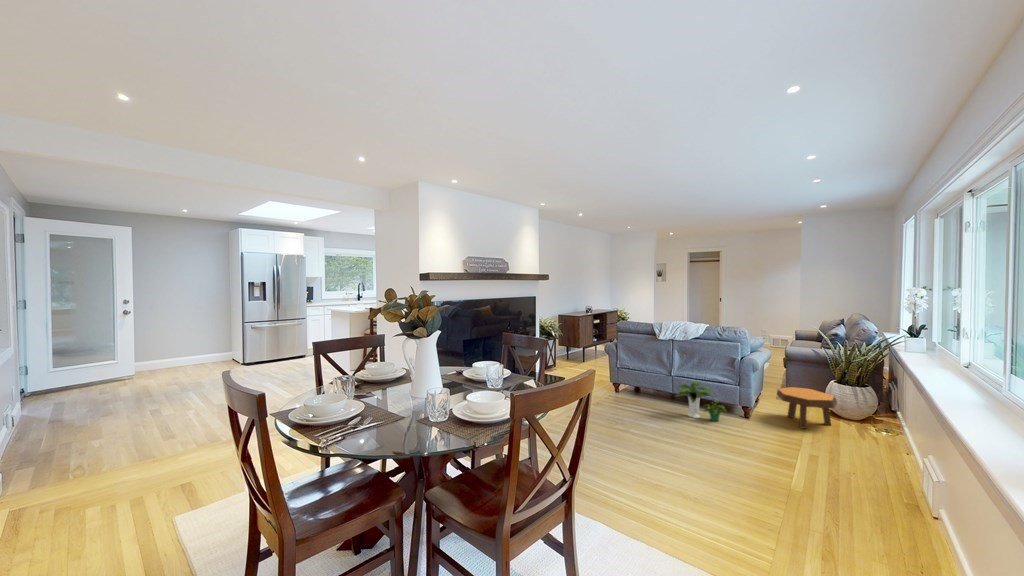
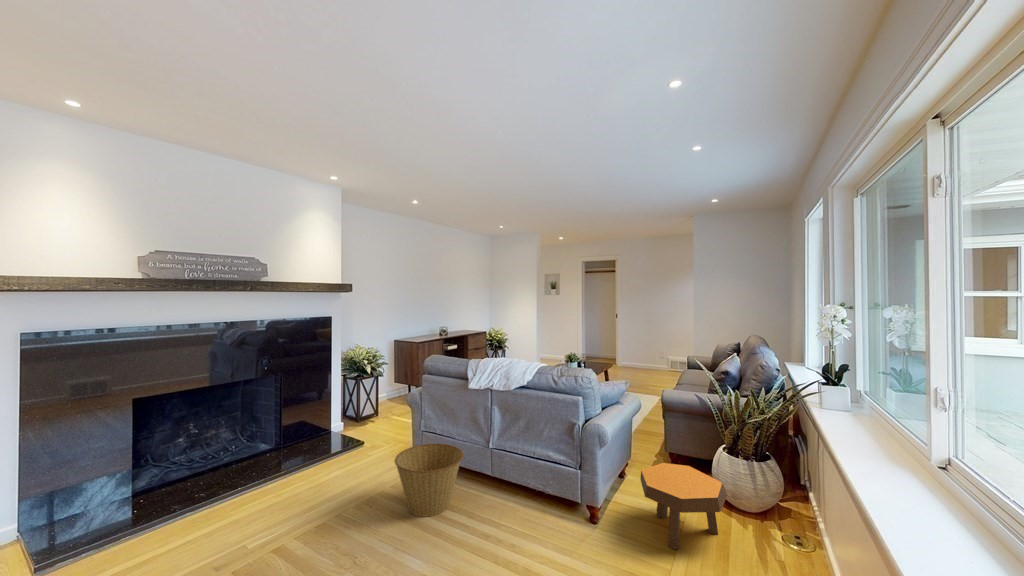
basket: none [616,373,659,410] -> present [395,444,463,516]
potted plant: present [677,381,726,421] -> none [478,462,556,540]

